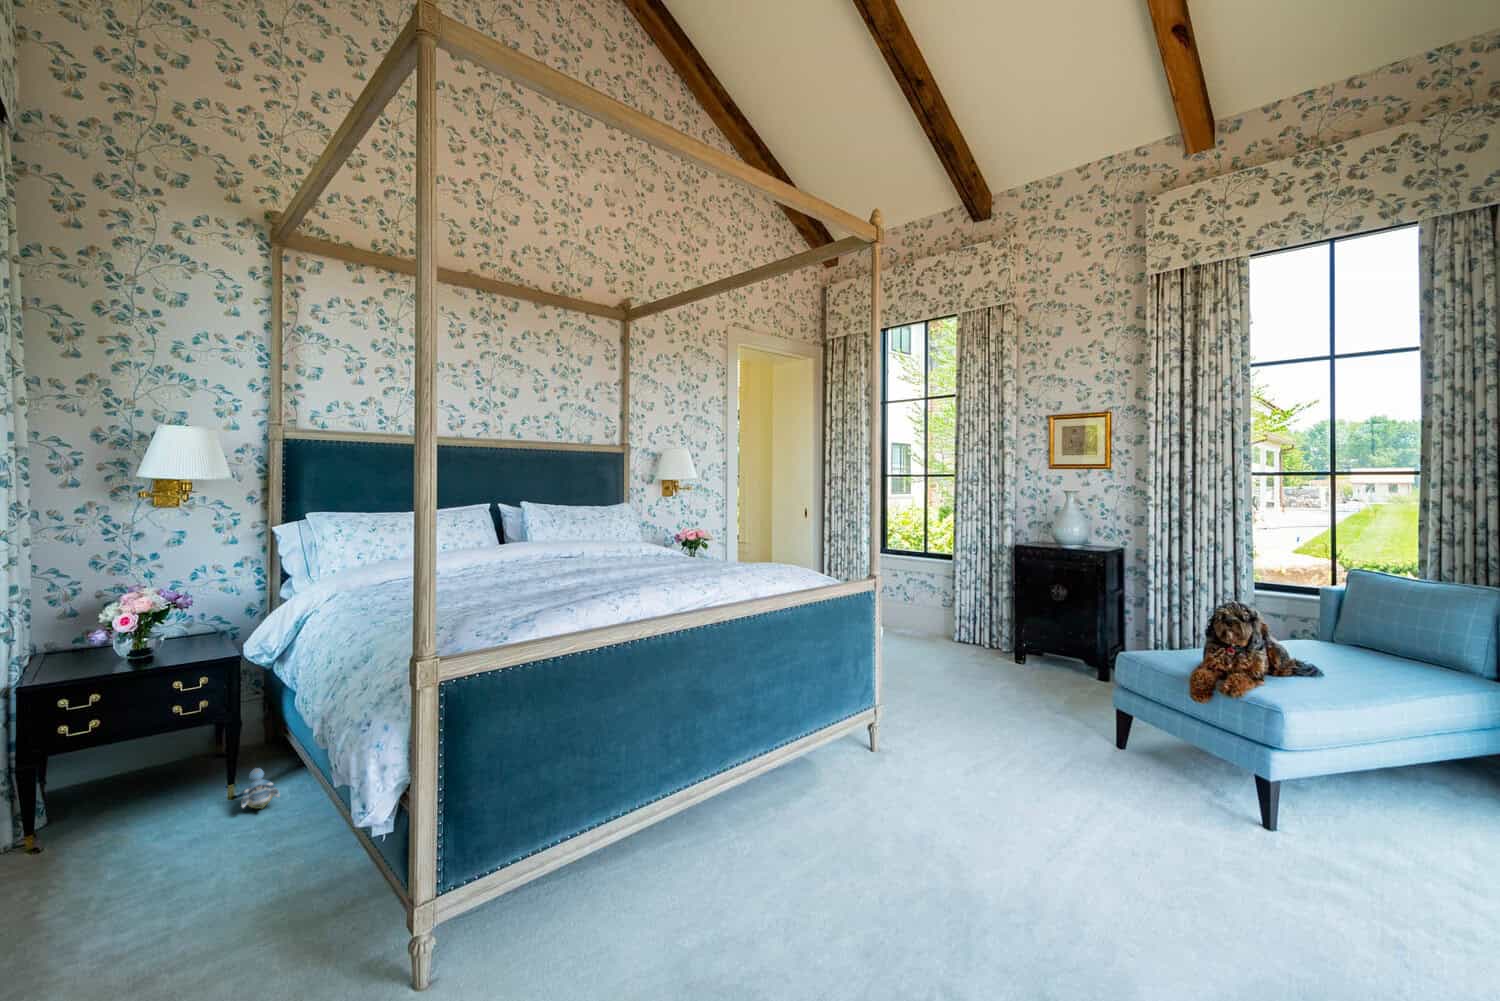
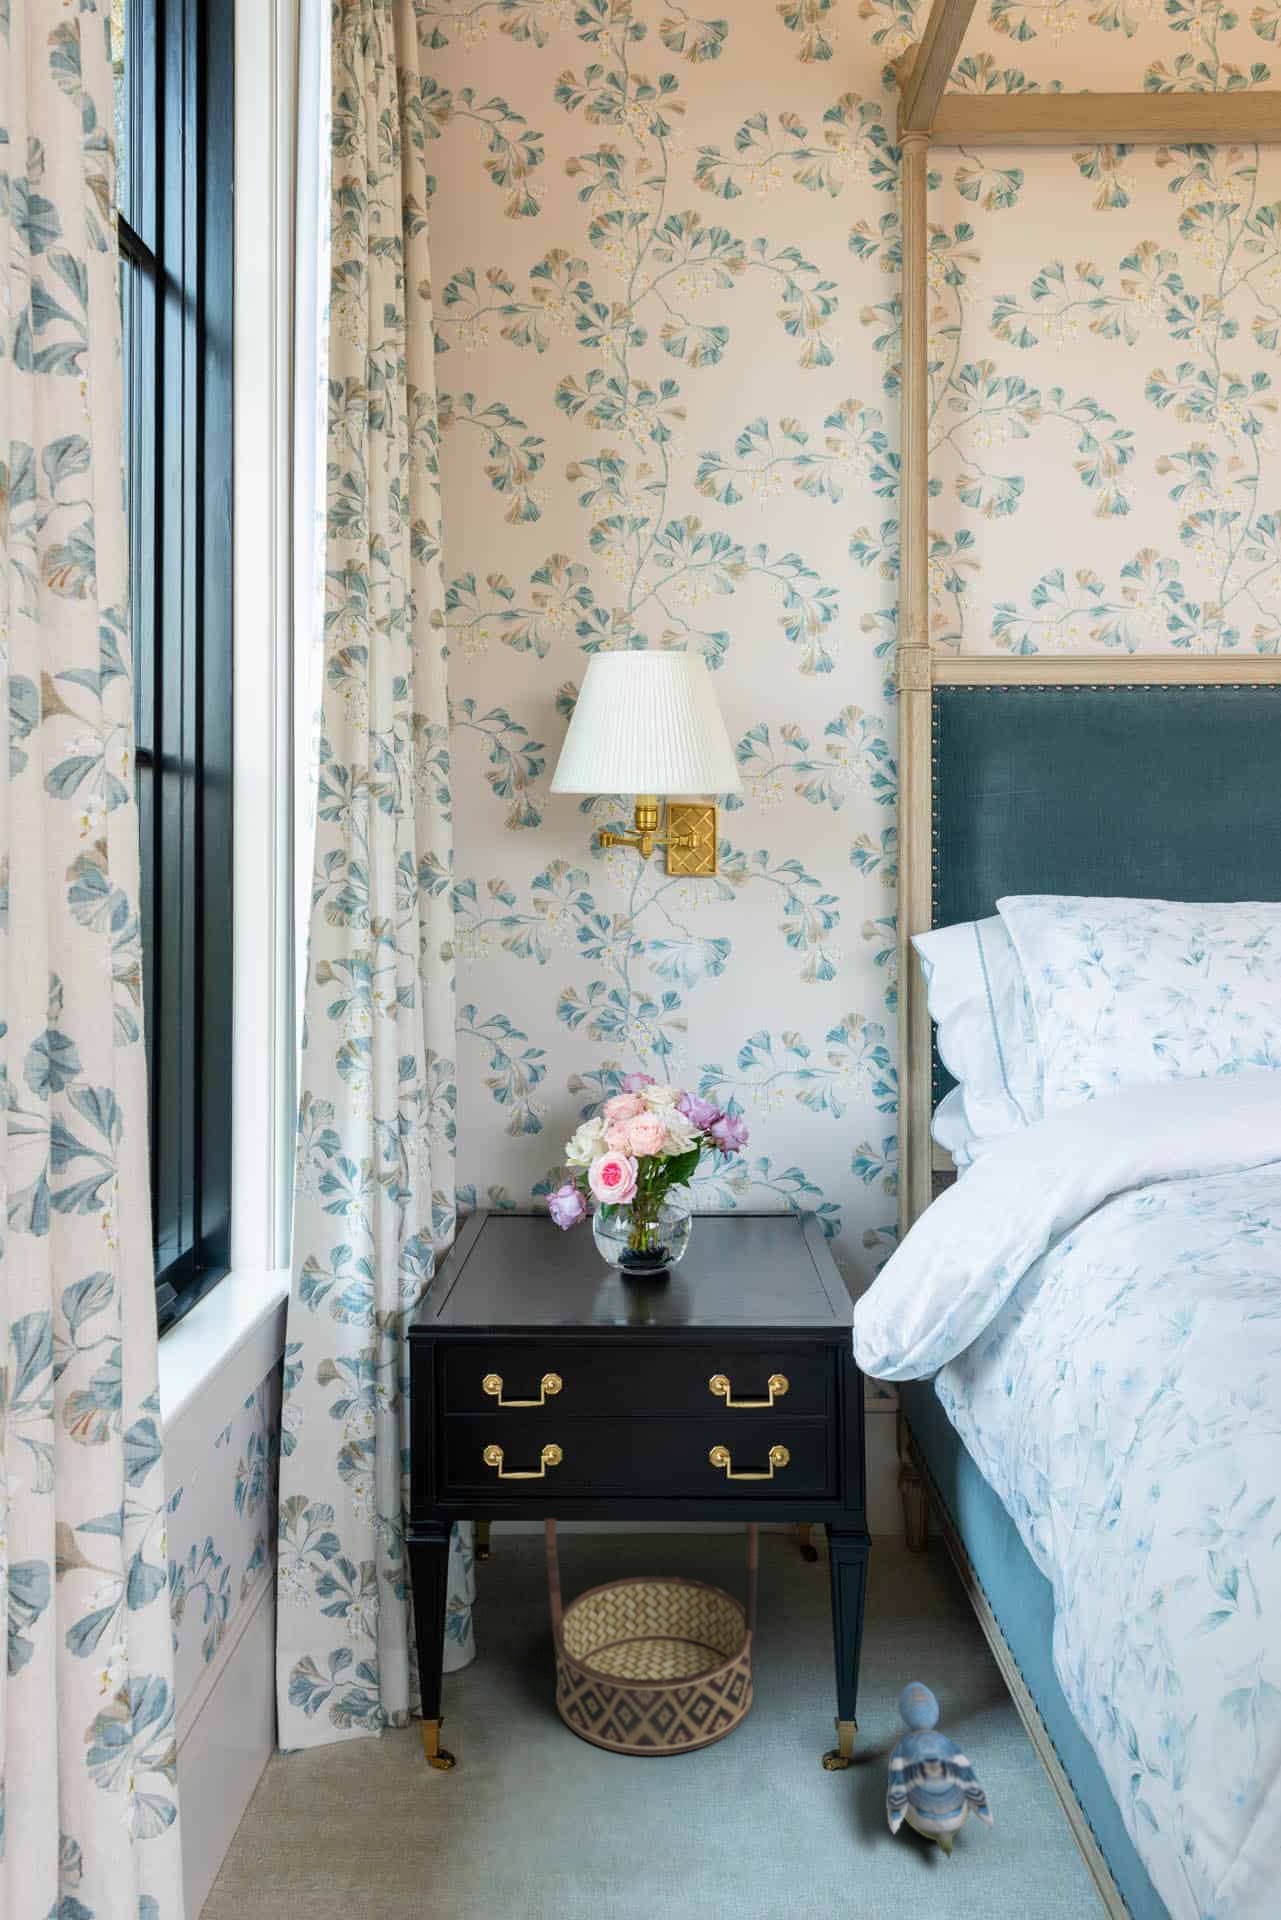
basket: none [88,698,194,827] -> present [545,1519,758,1755]

